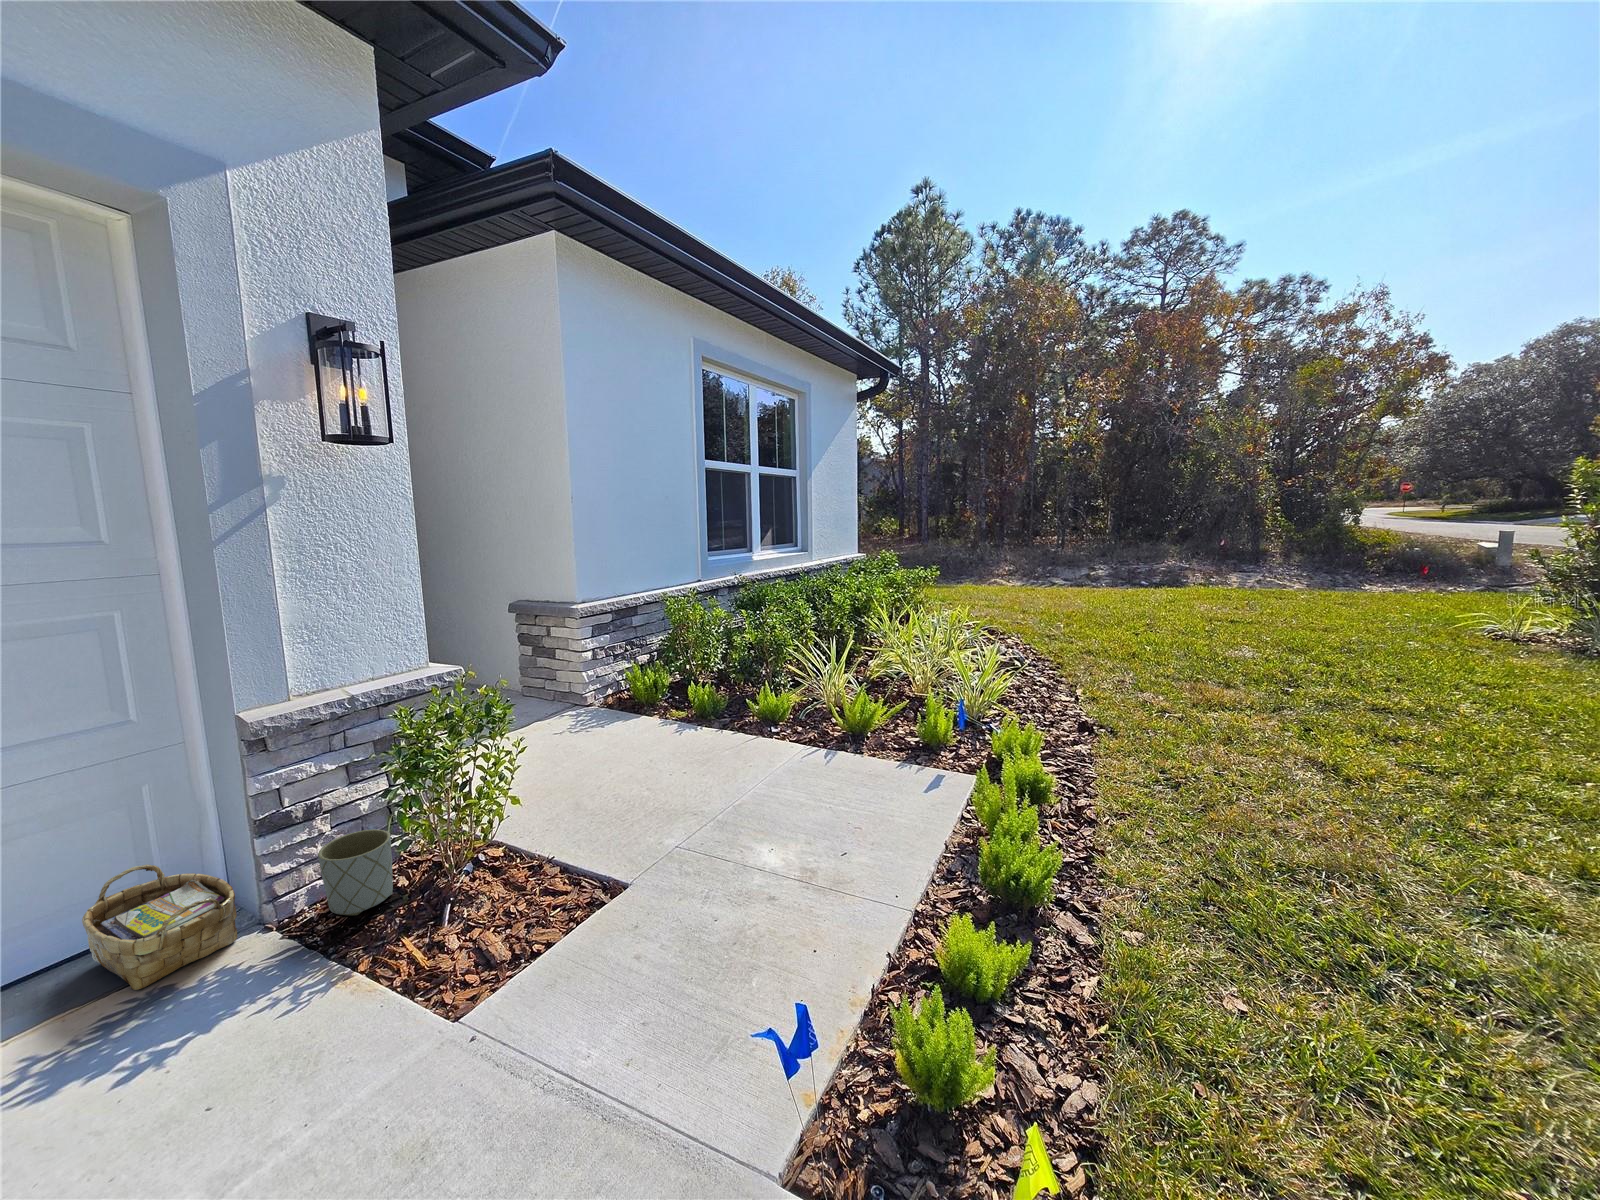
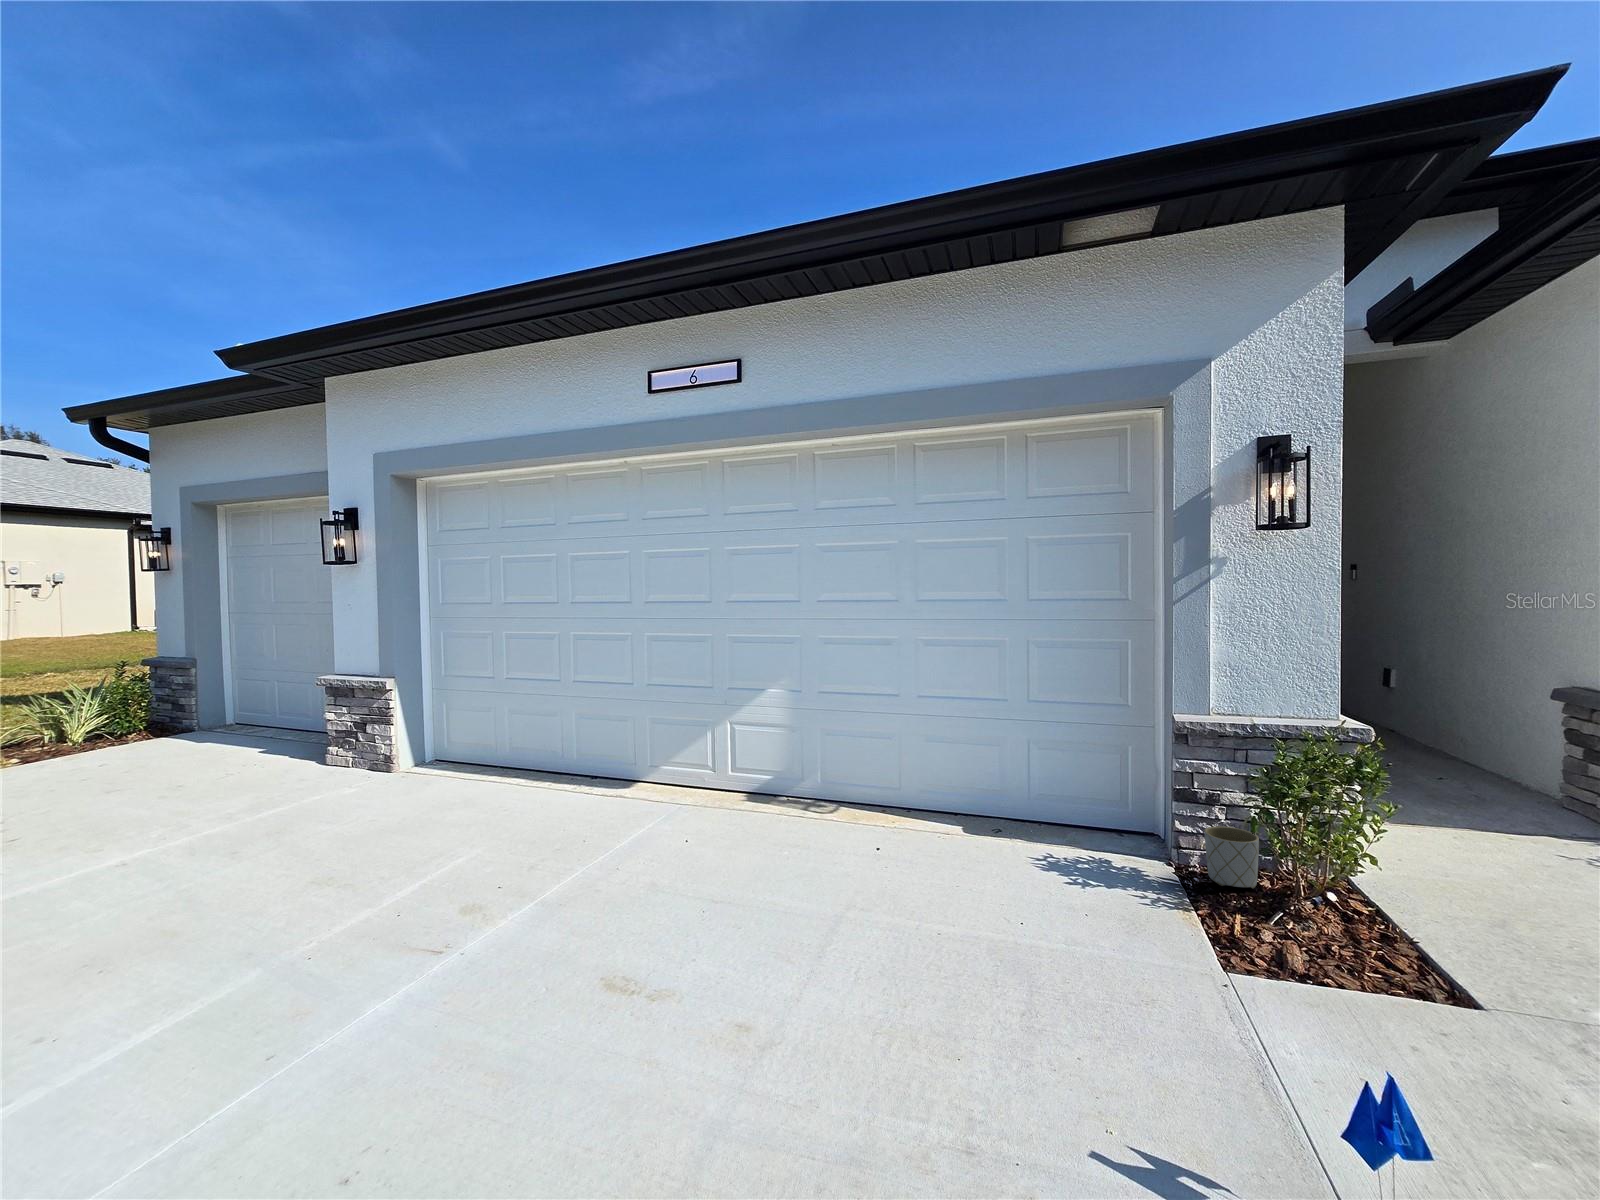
woven basket: present [82,864,237,990] -> none [1089,791,1157,860]

